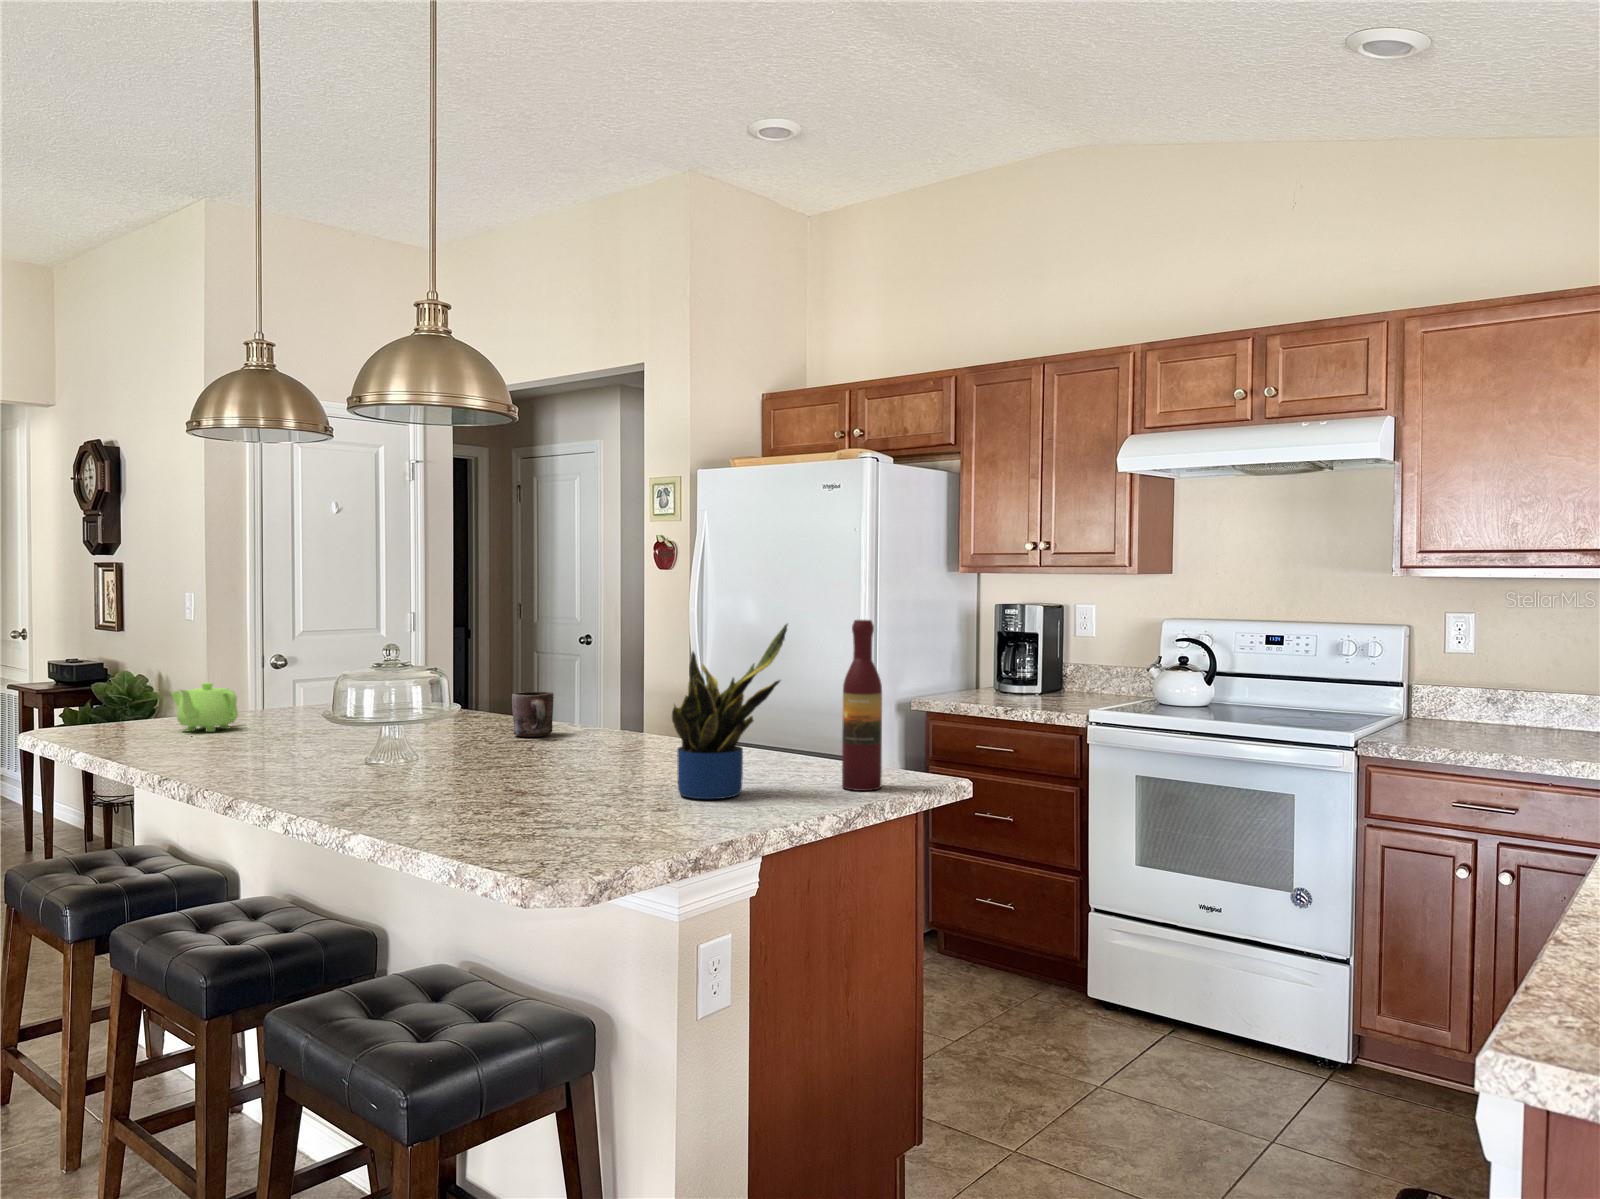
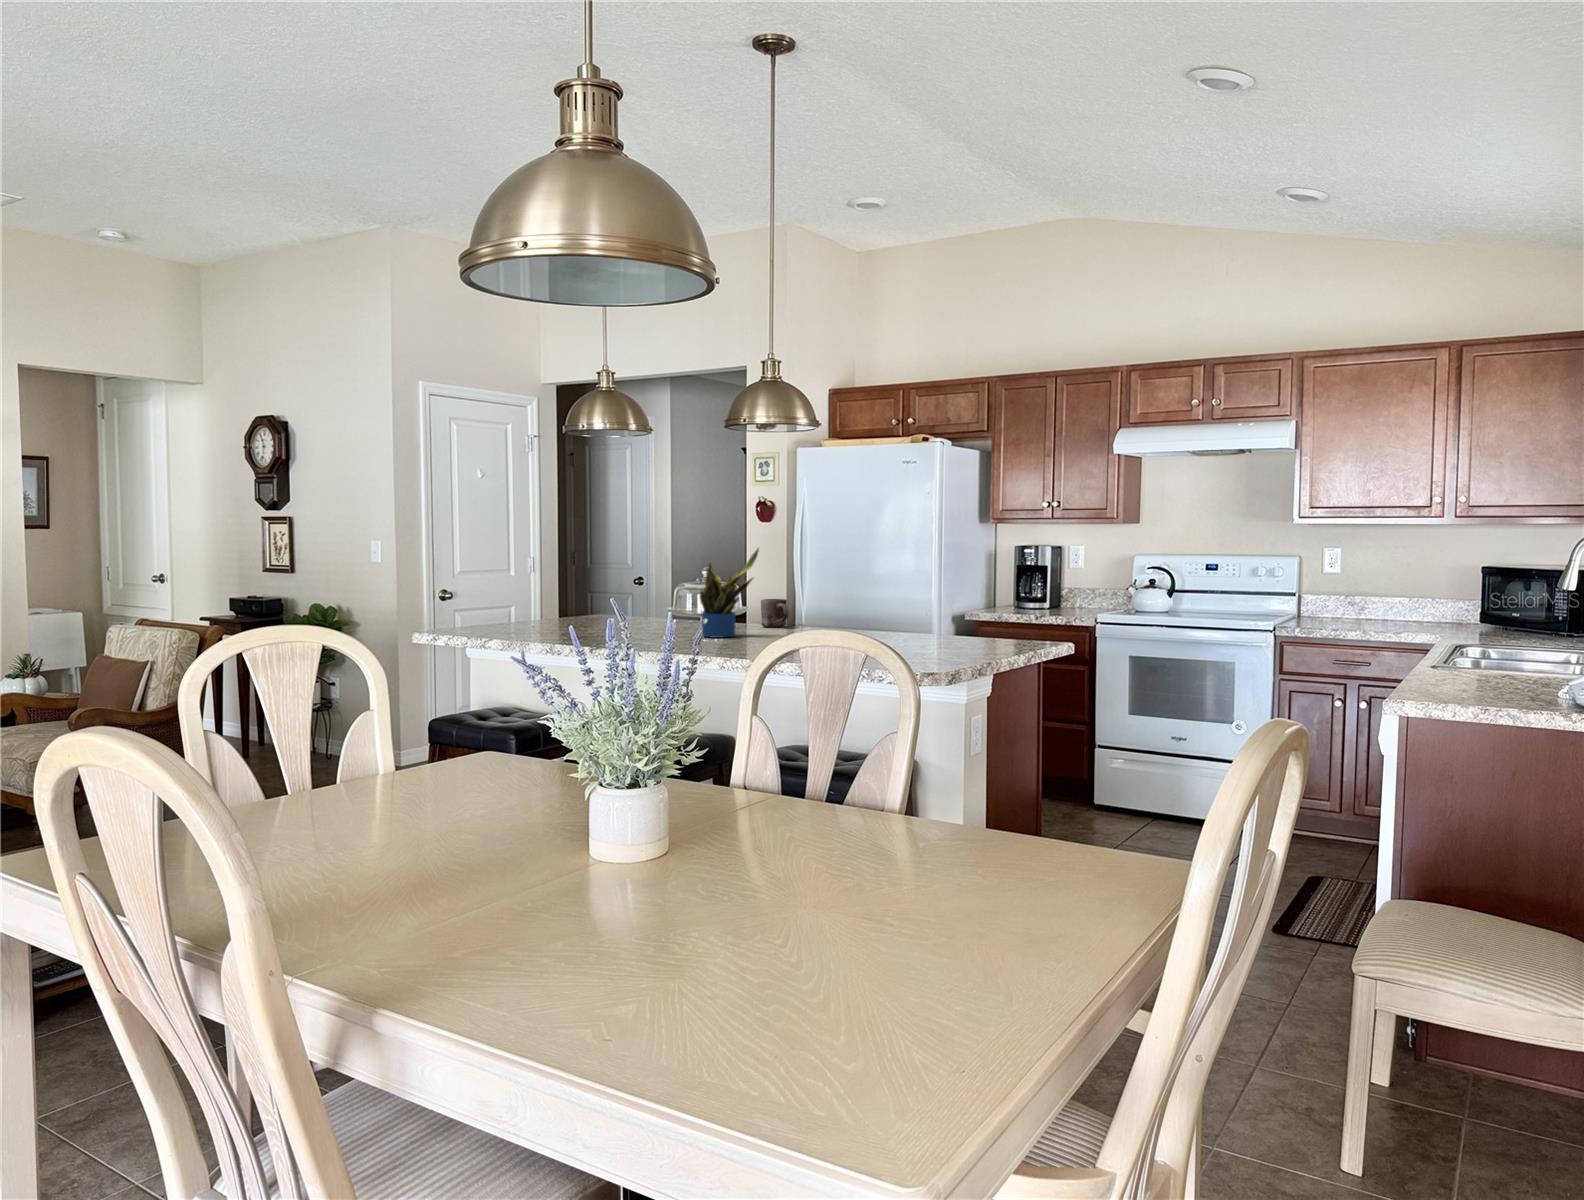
wine bottle: present [842,620,882,791] -> none [1015,547,1038,643]
potted plant: present [672,624,788,799] -> present [700,549,759,638]
teapot: present [171,683,238,732] -> none [525,596,572,628]

